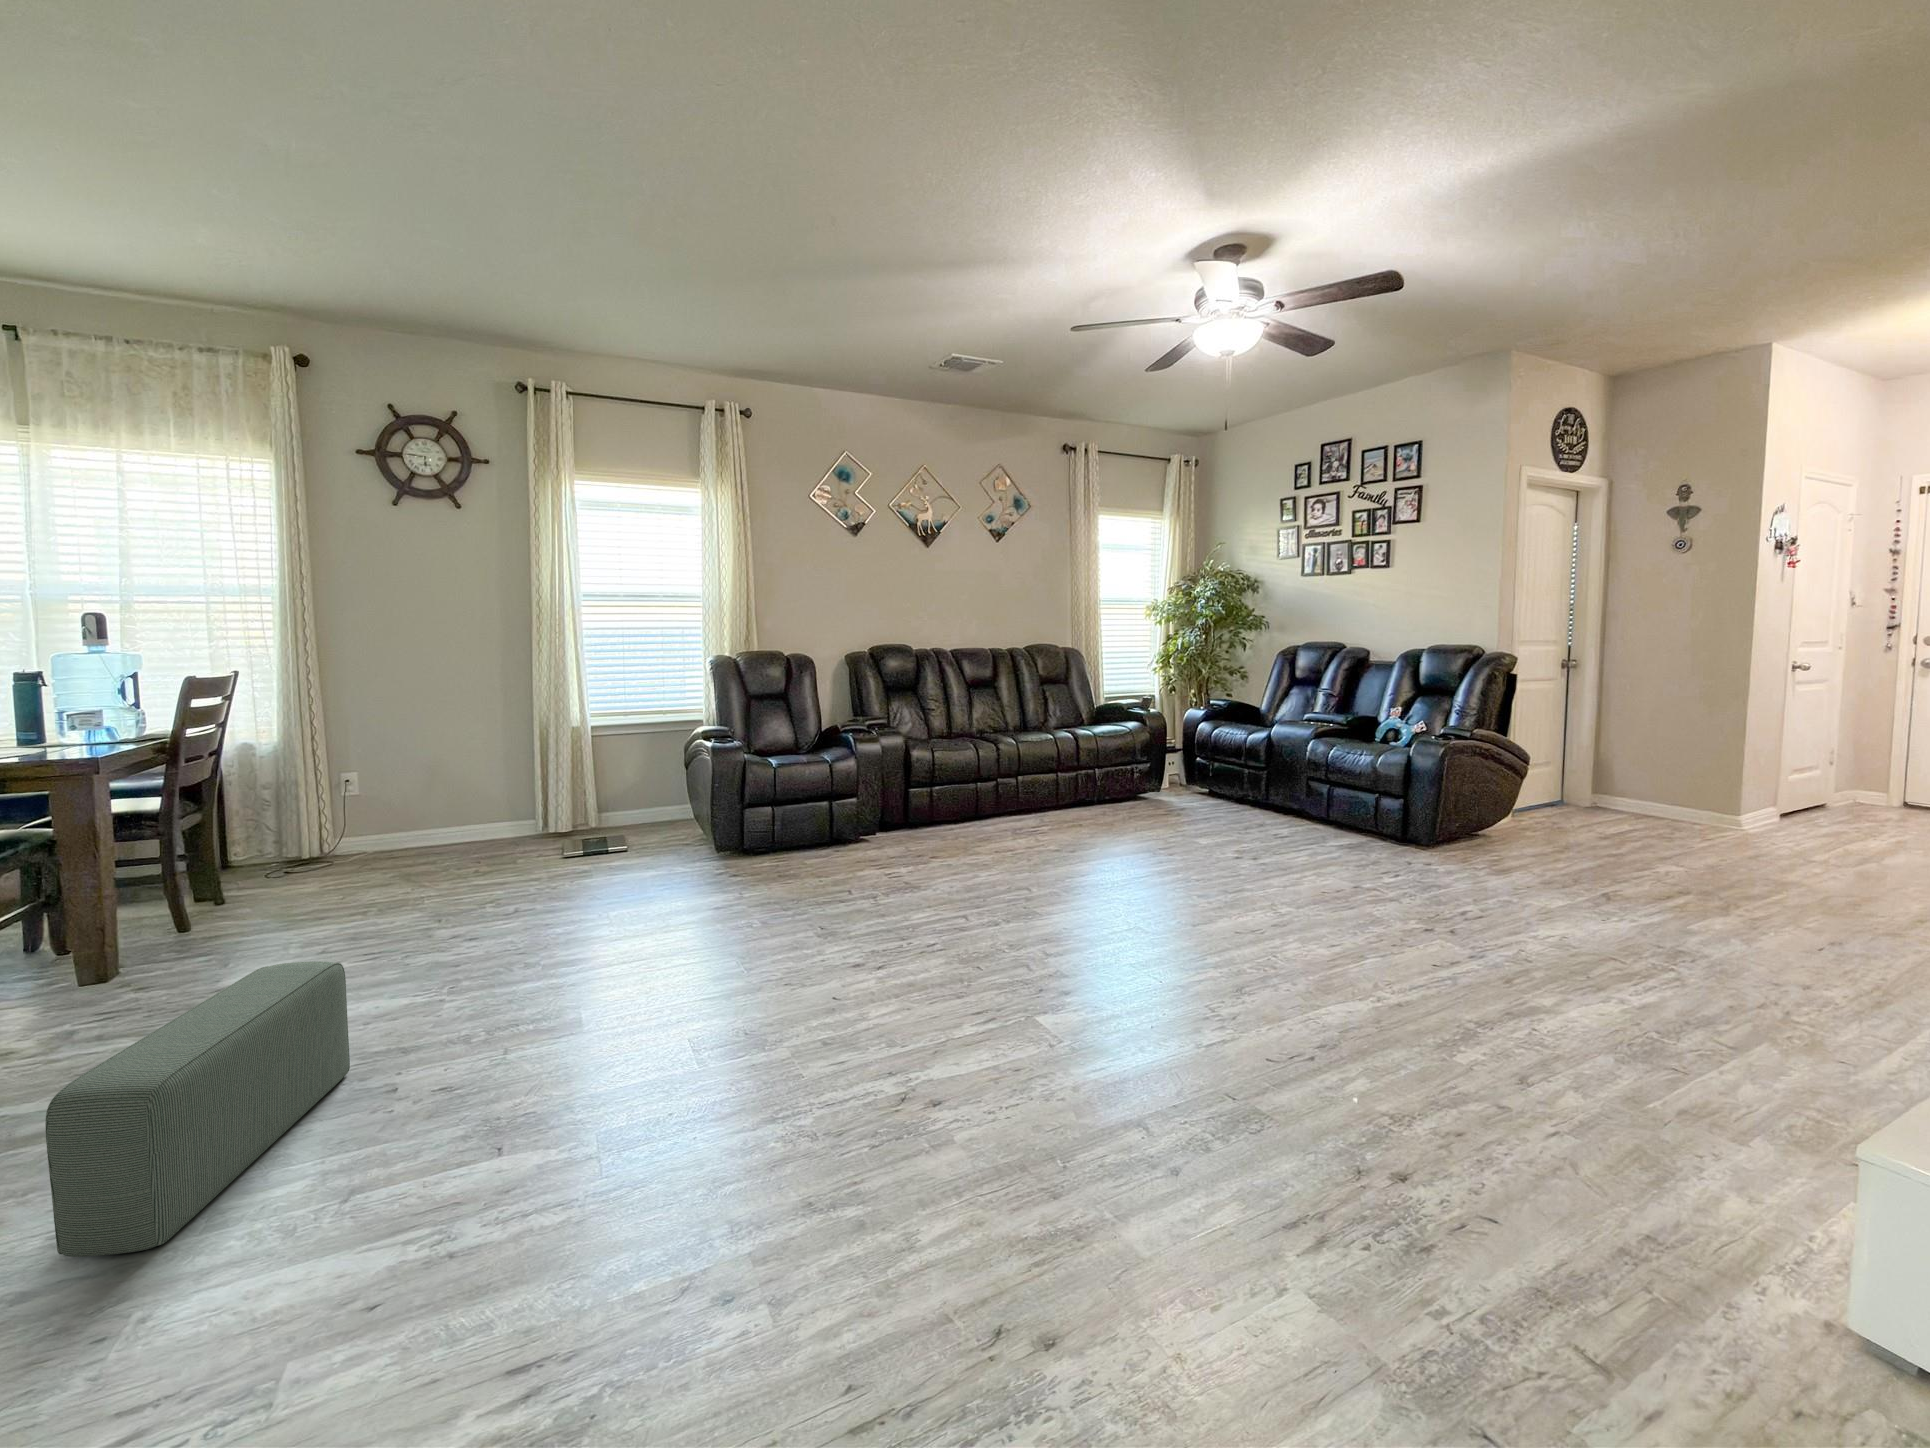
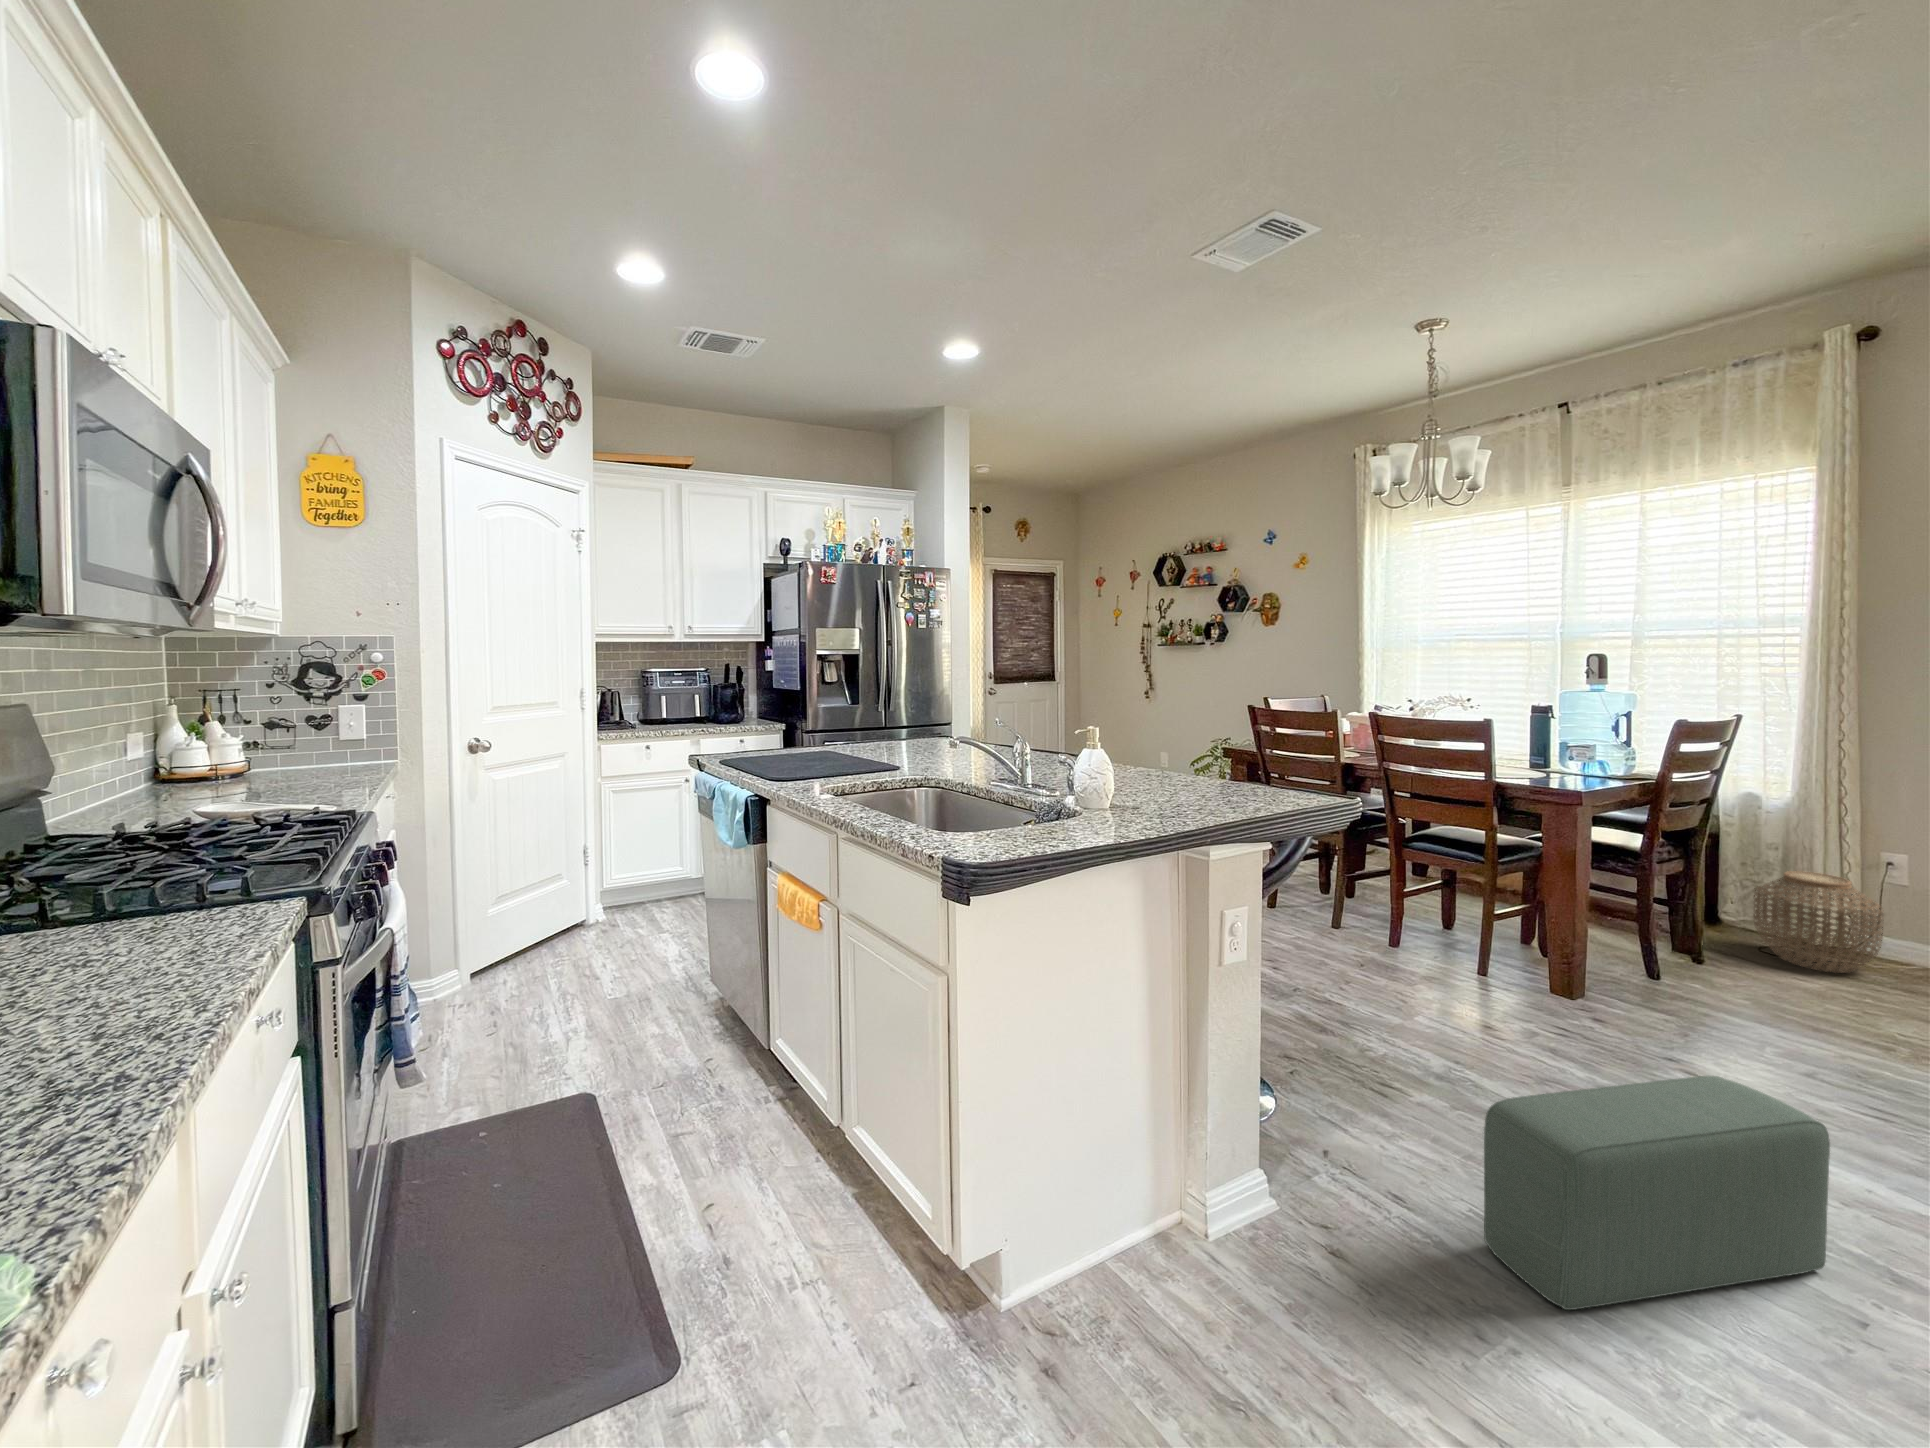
woven basket: none [260,798,349,878] -> present [1754,871,1883,973]

